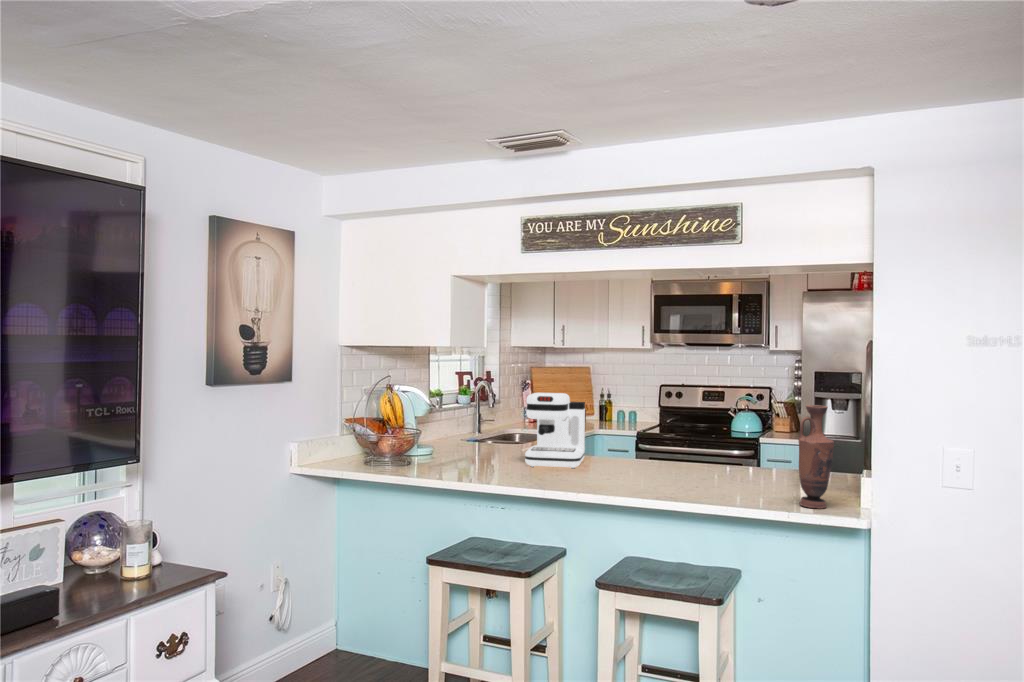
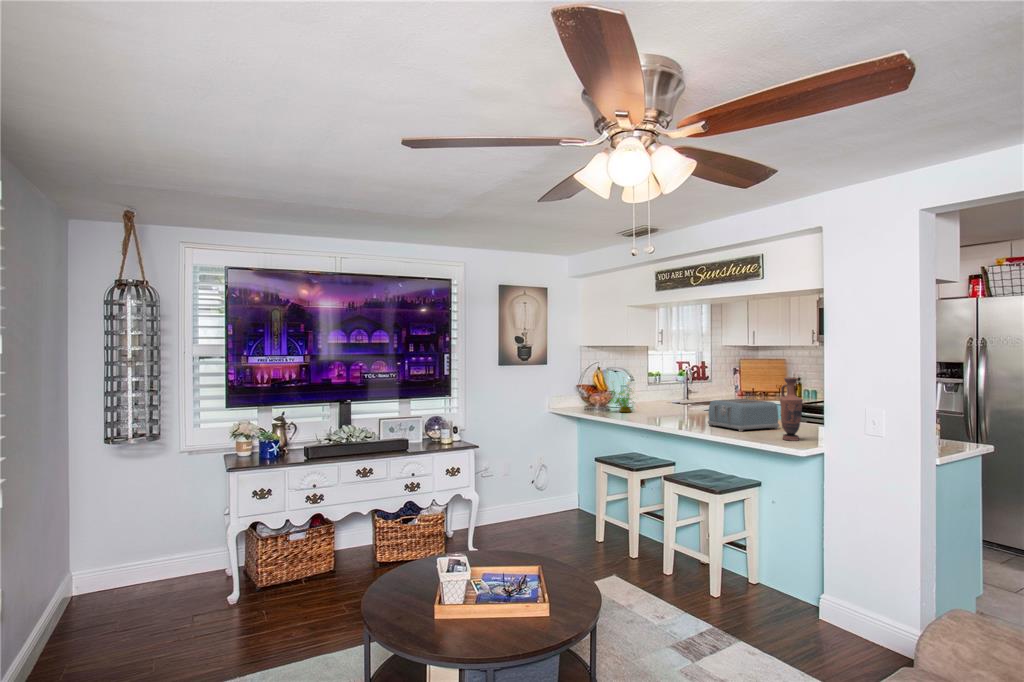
coffee maker: present [525,393,585,468] -> none [668,372,710,417]
potted plant: none [421,403,468,466] -> present [611,377,634,412]
toaster: none [638,437,741,495] -> present [708,399,779,432]

